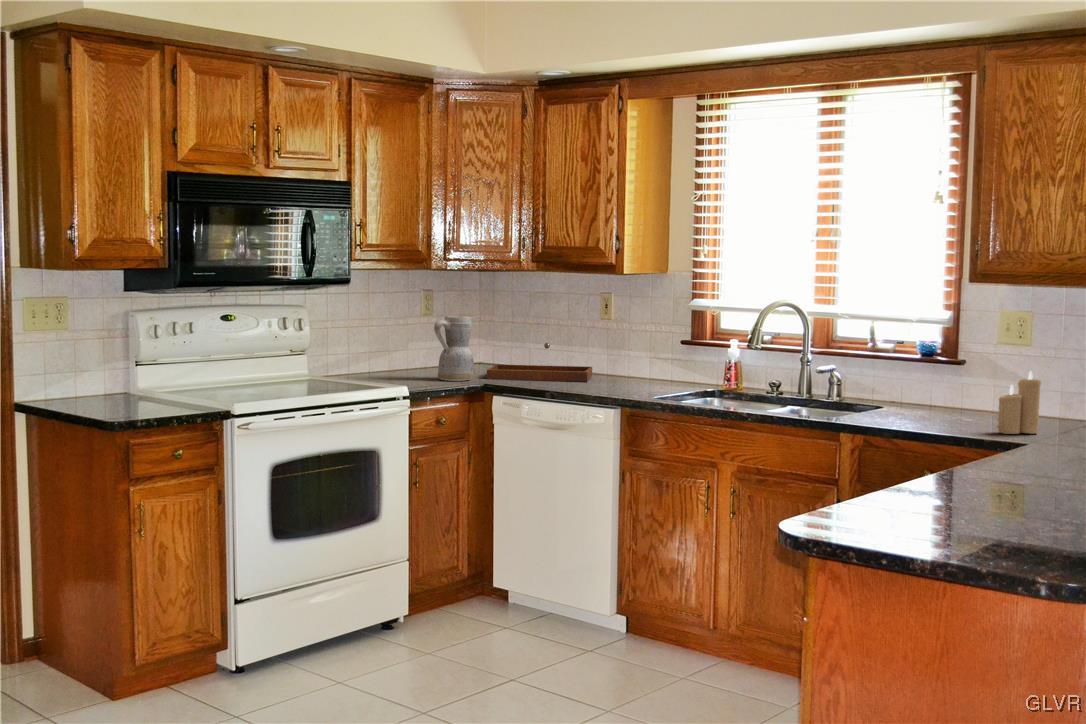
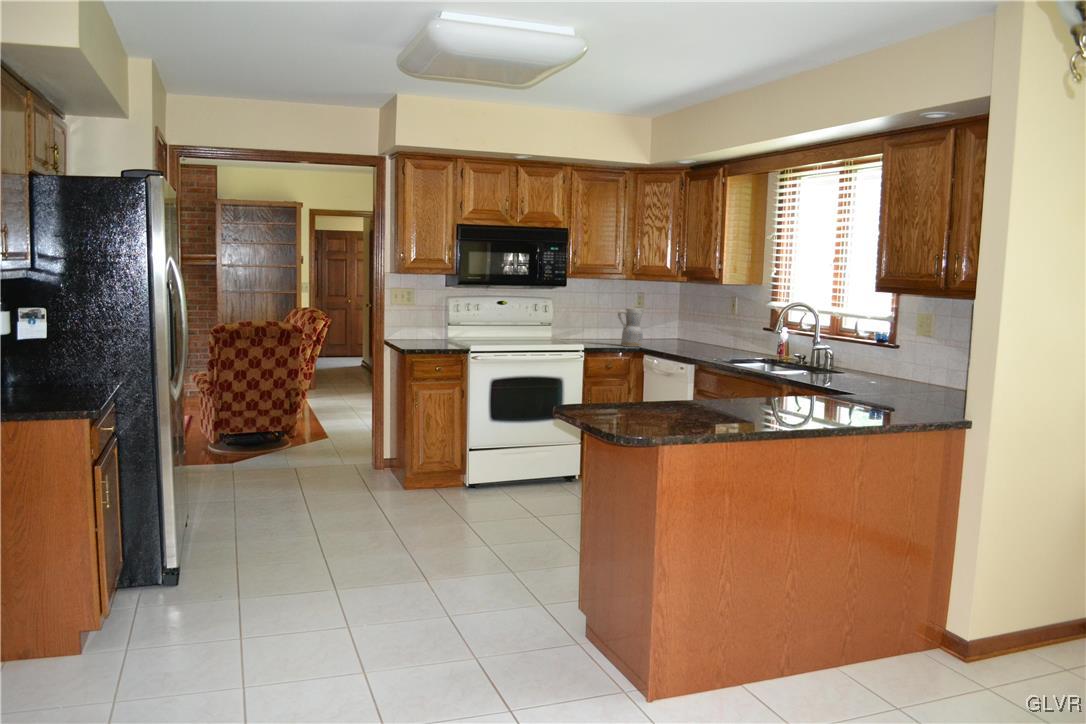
tray: present [487,343,592,382] -> none [652,328,722,352]
candle: present [998,371,1041,434] -> none [852,347,882,387]

